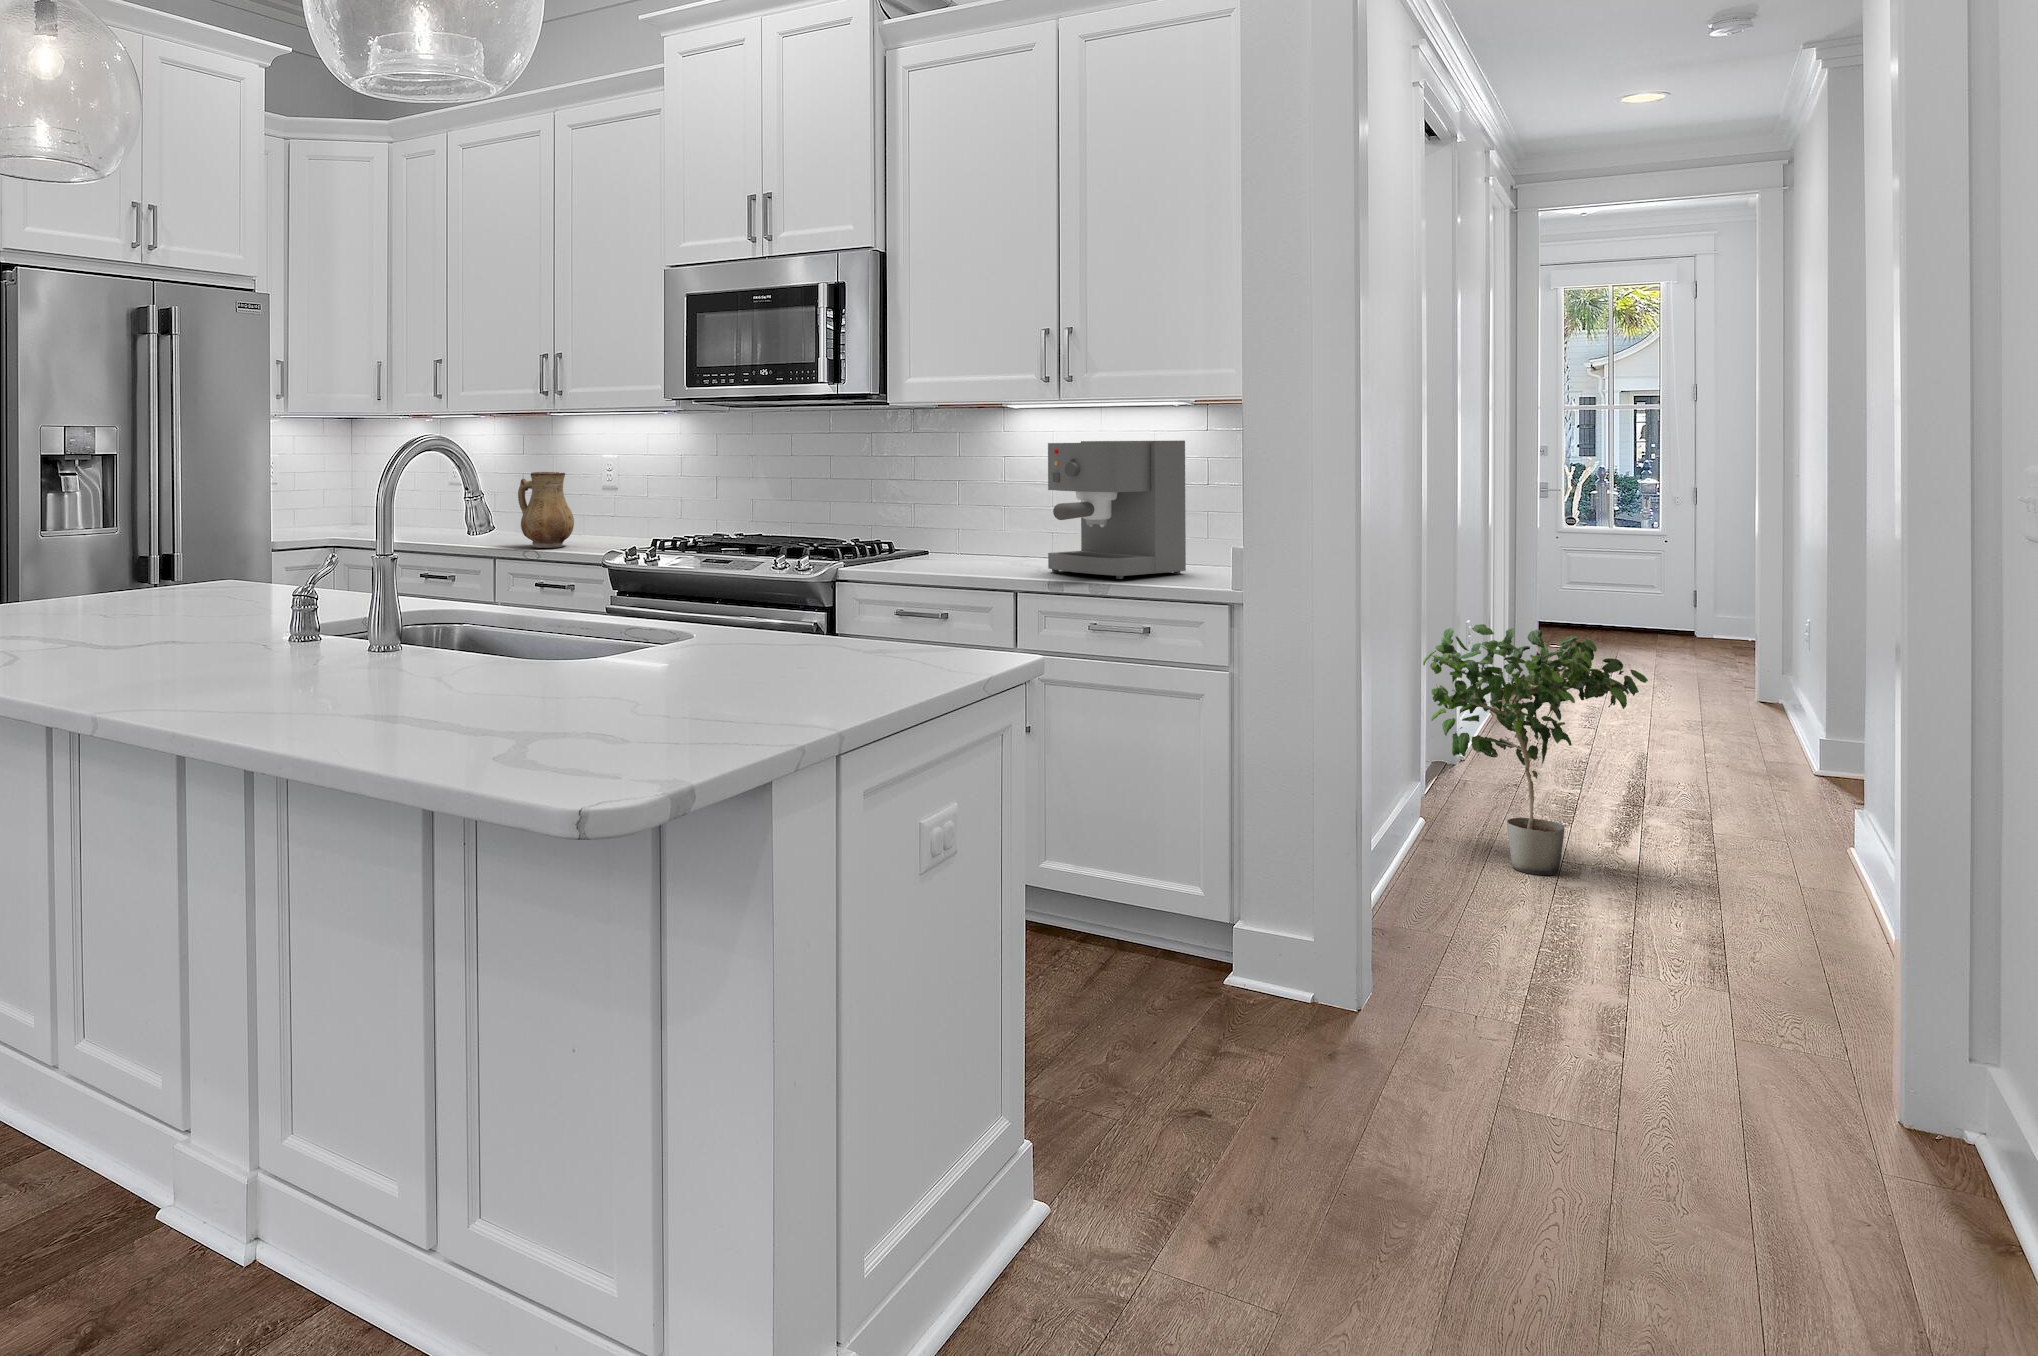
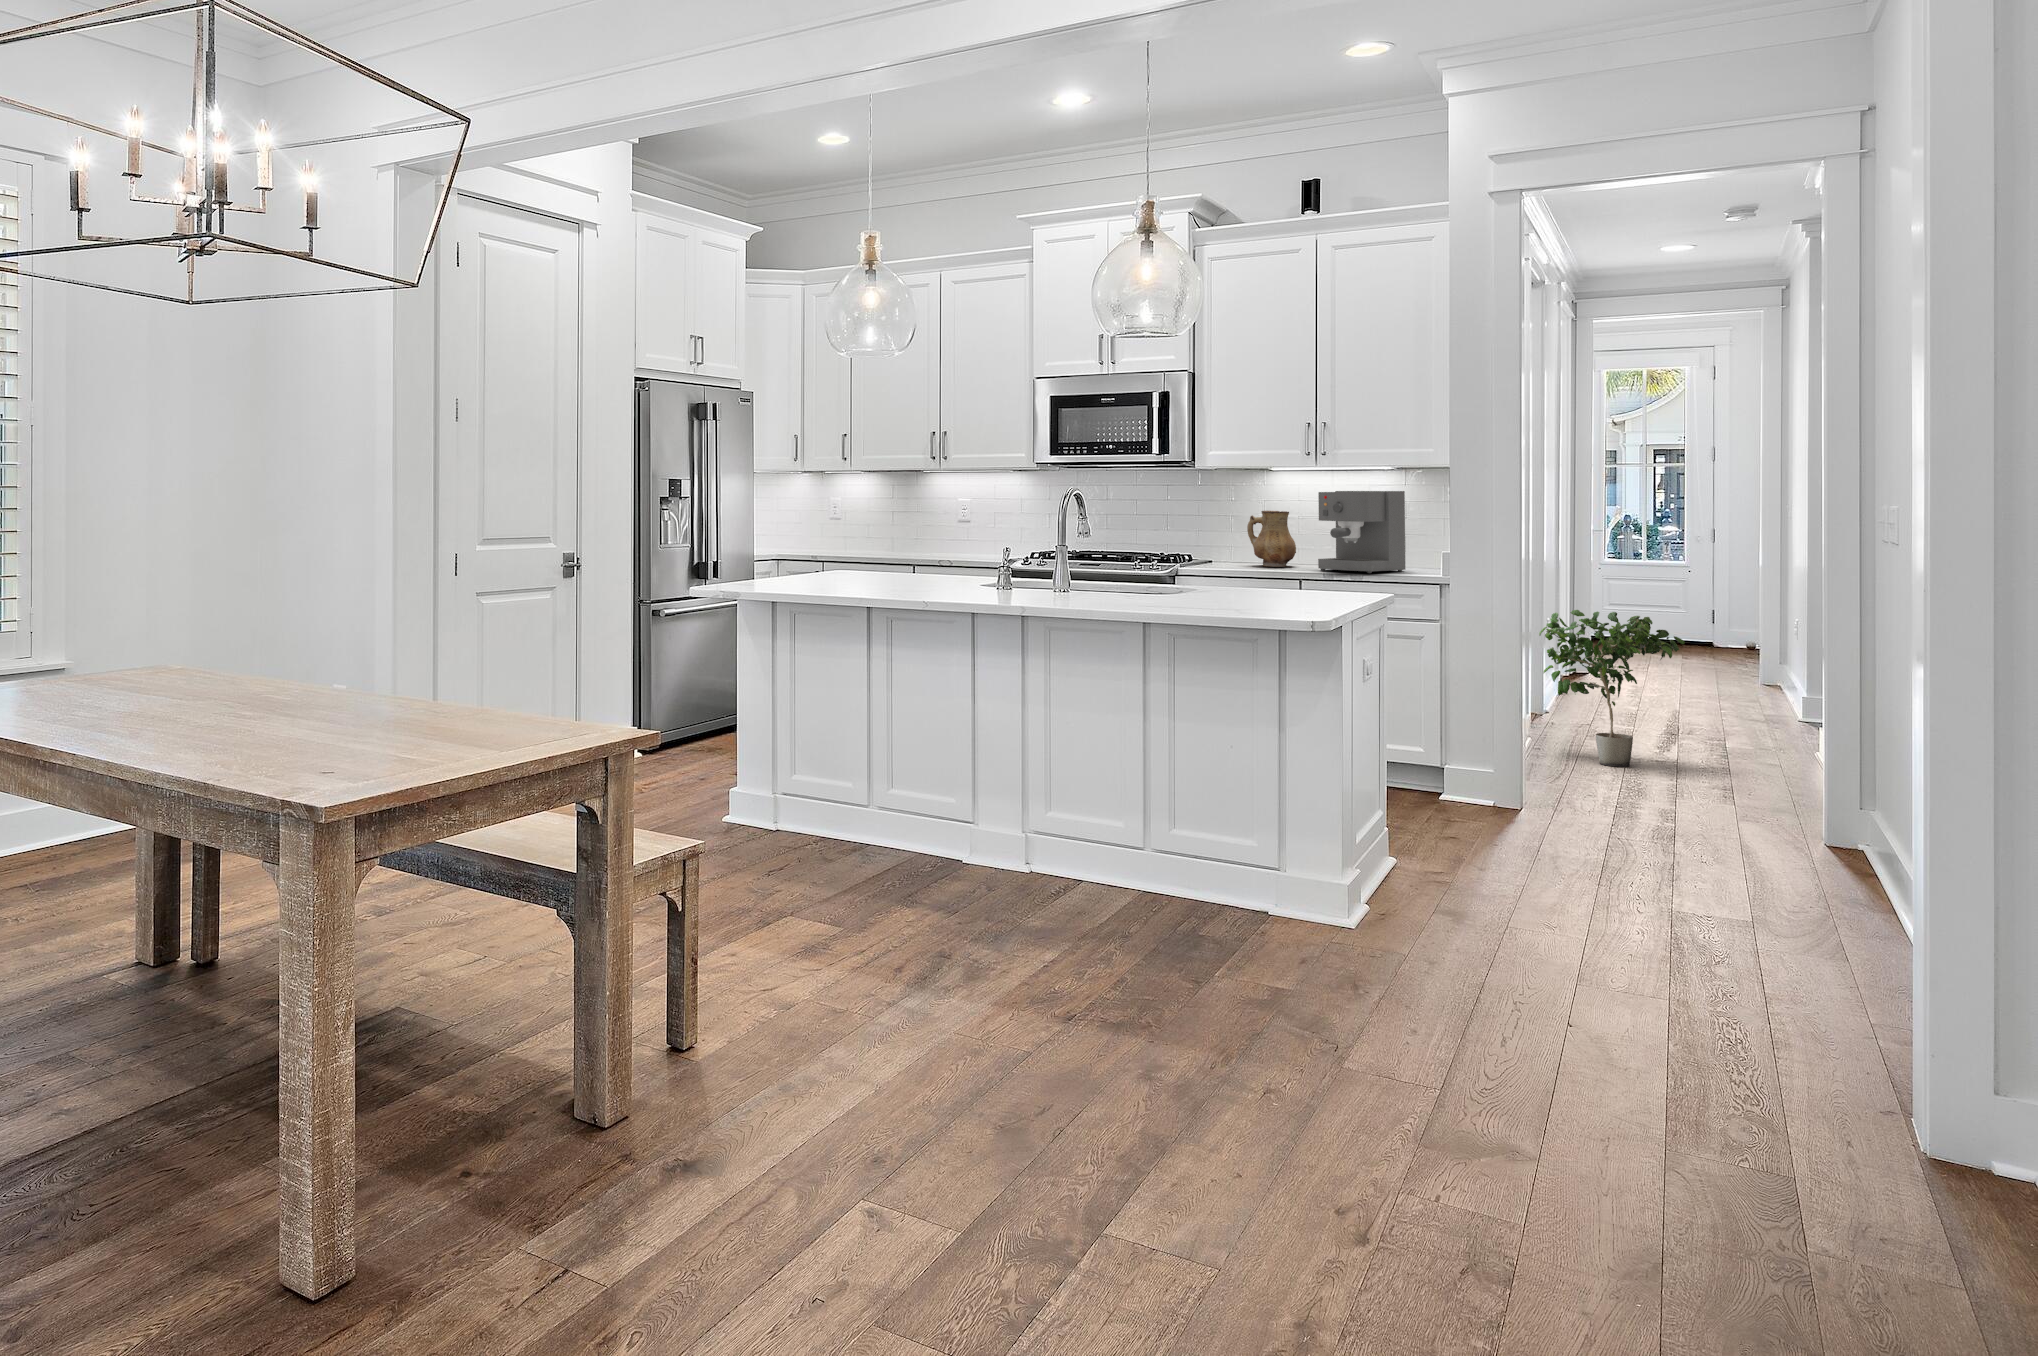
ceramic pitcher: present [518,472,574,548] -> present [1247,511,1296,567]

